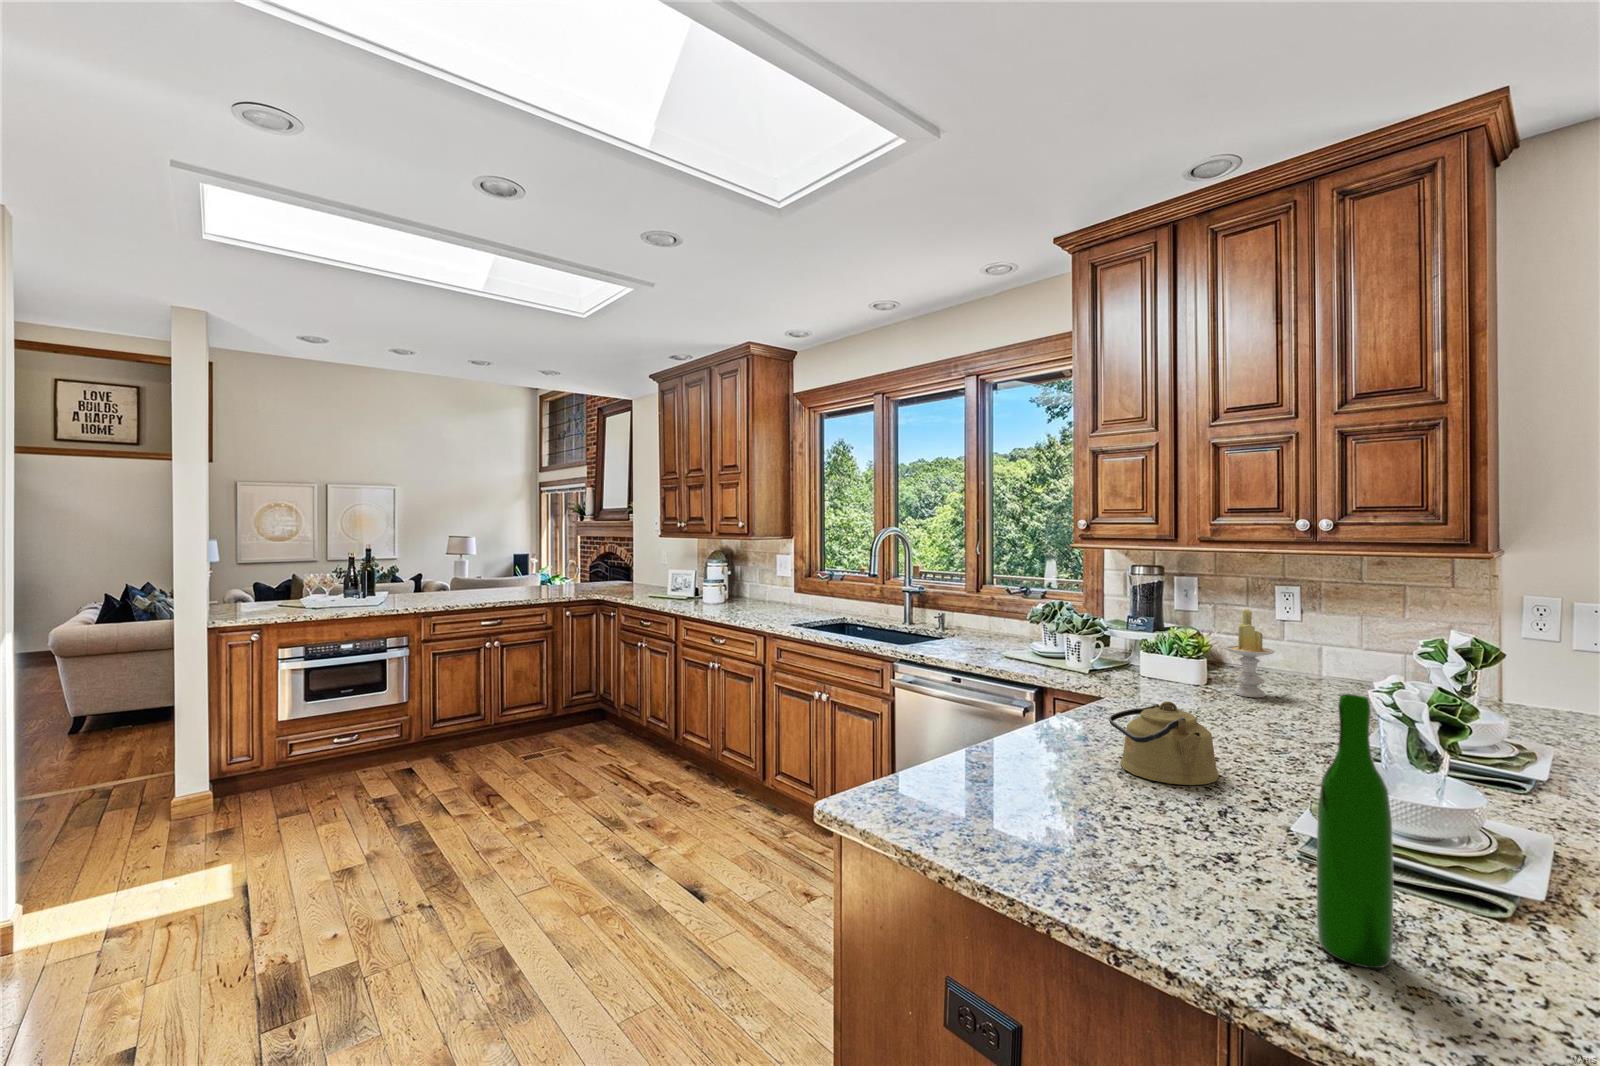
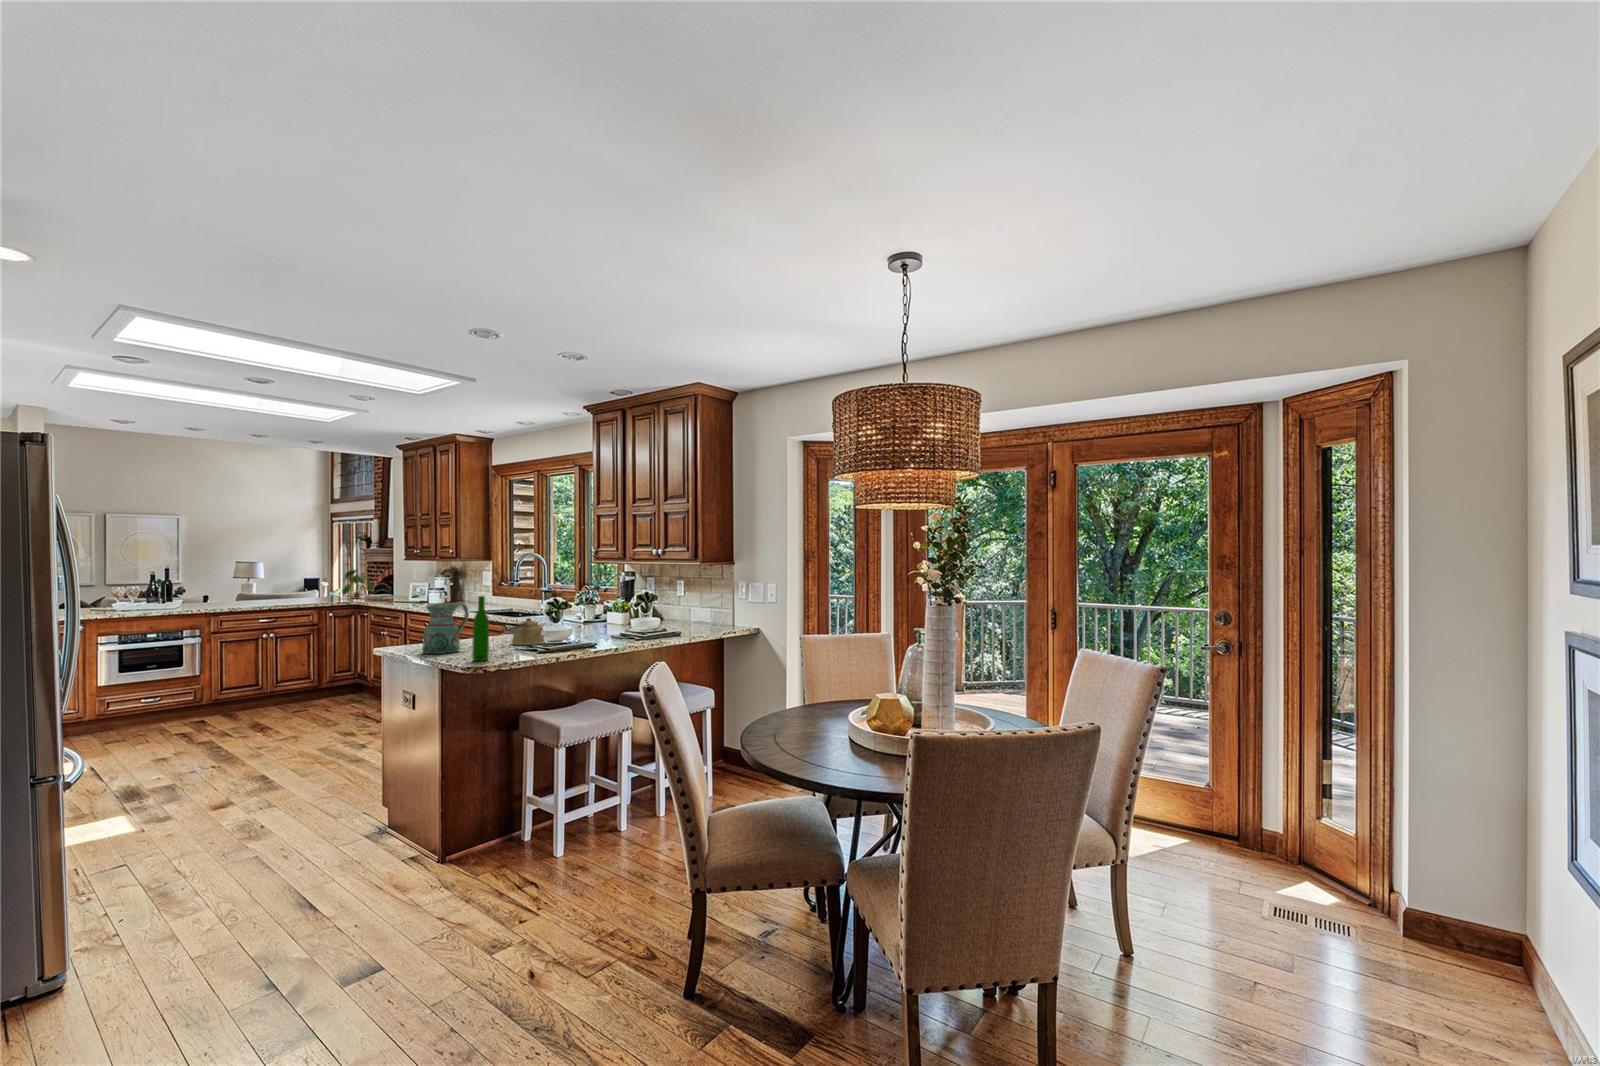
plant: none [574,549,617,590] -> present [342,570,374,599]
candle: present [1224,609,1275,697] -> none [627,590,647,629]
ceramic pitcher: none [970,668,1075,843] -> present [422,602,469,654]

